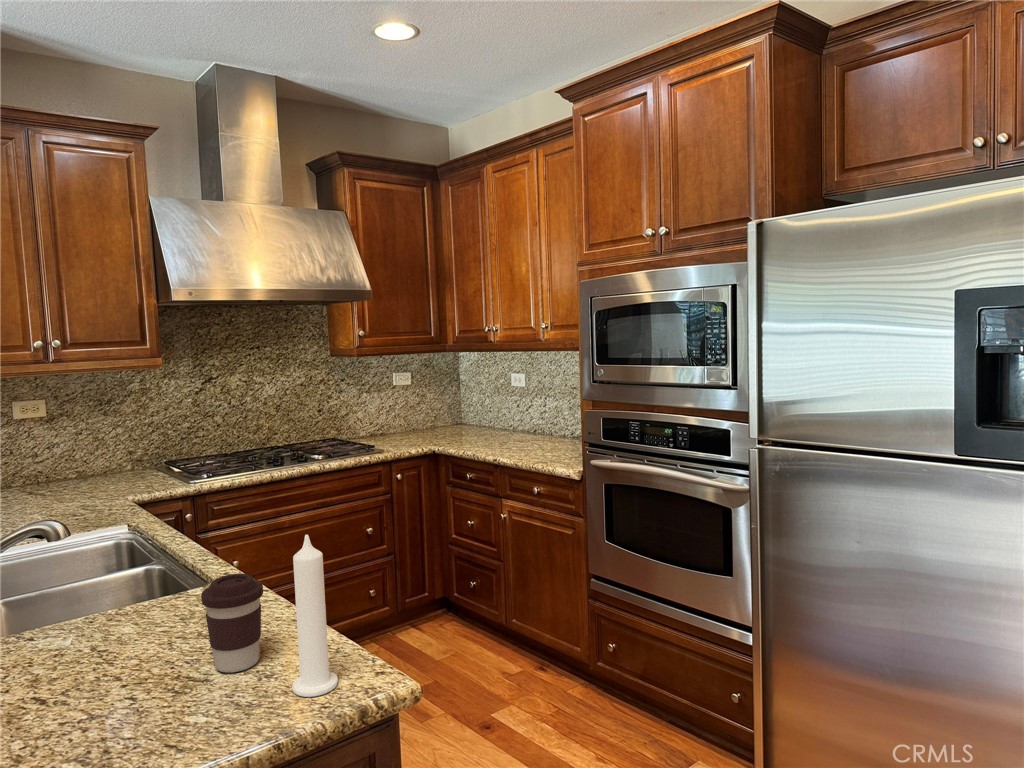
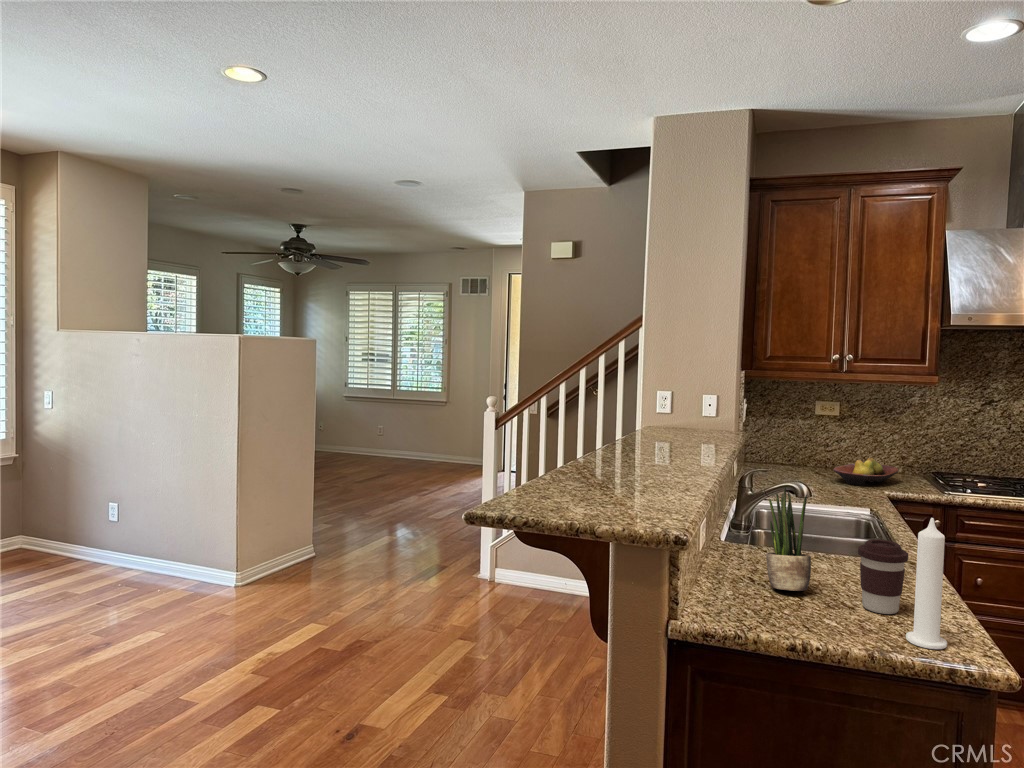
fruit bowl: none [57,461,134,498] -> present [833,458,899,486]
potted plant: none [56,545,137,703] -> present [766,487,811,591]

